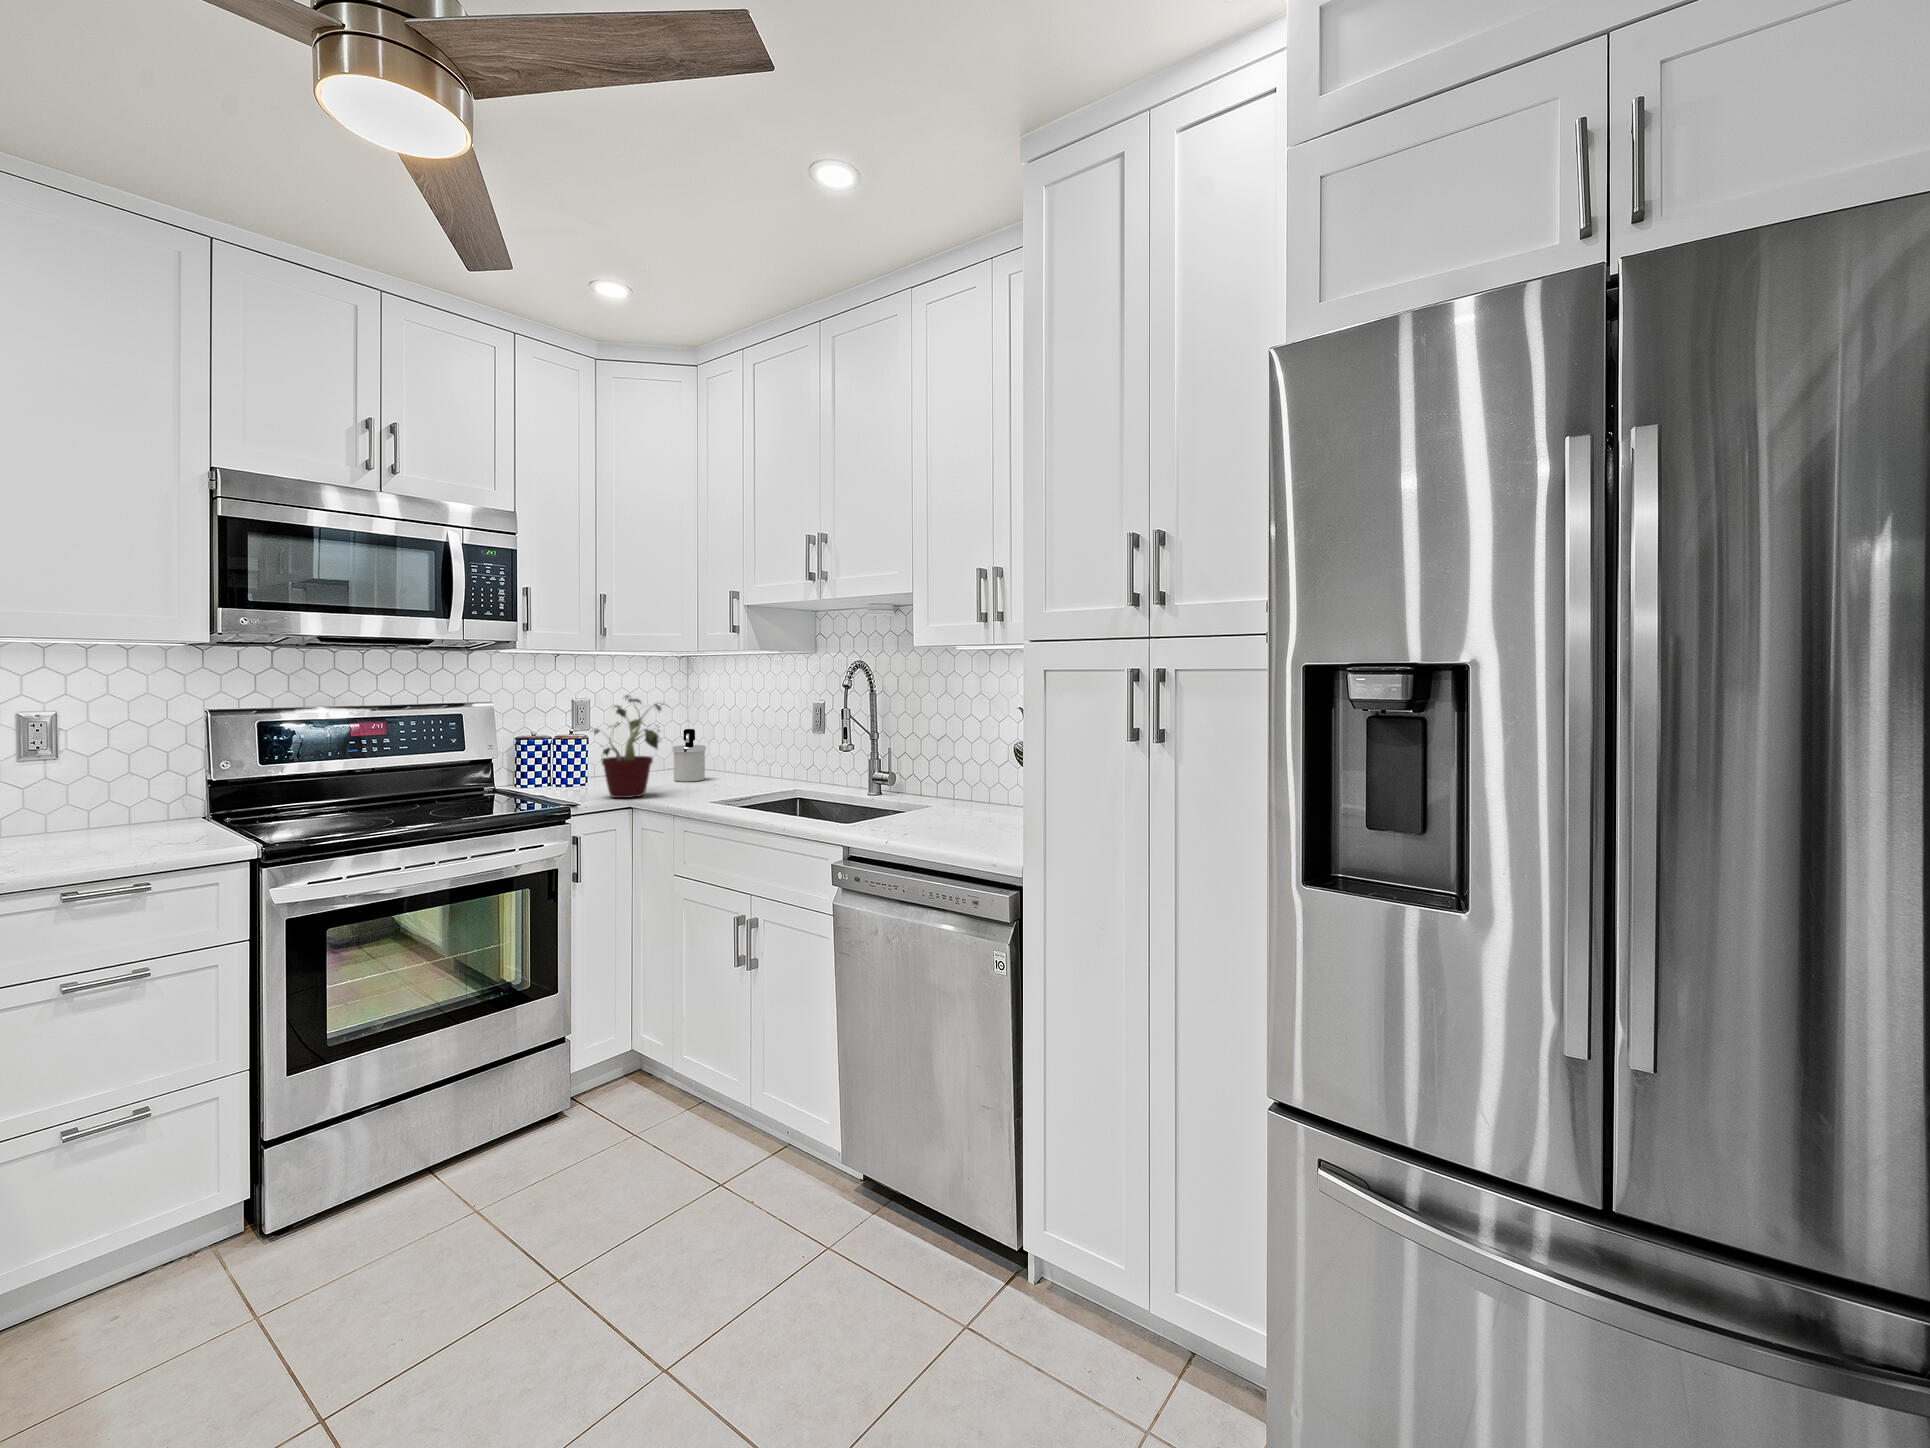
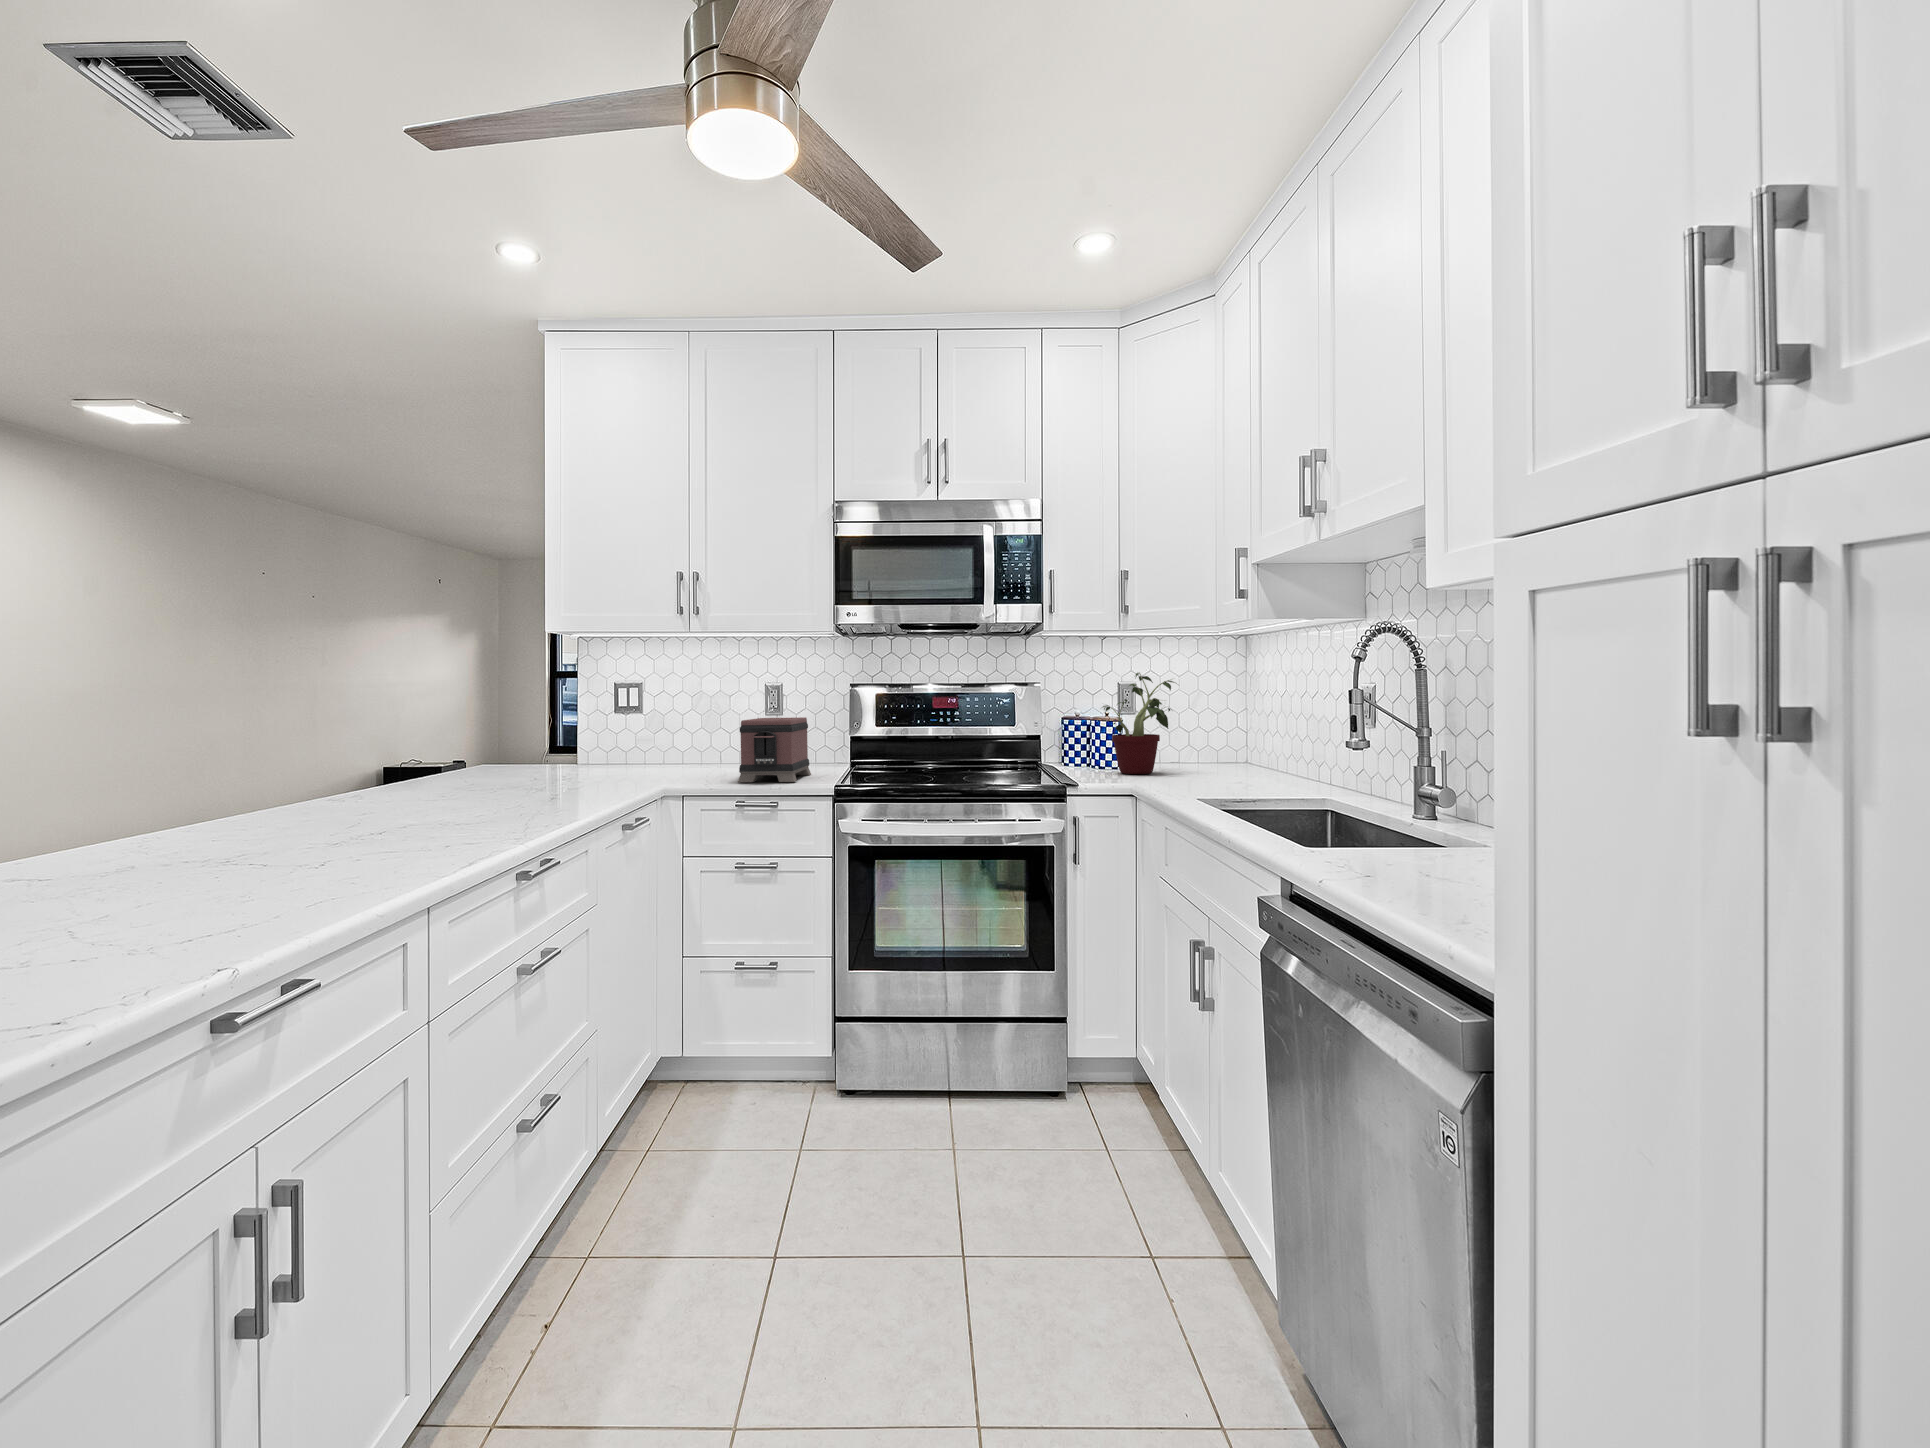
soap dispenser: present [673,729,706,782] -> none [1201,711,1235,766]
toaster: none [55,757,175,862] -> present [738,717,811,782]

